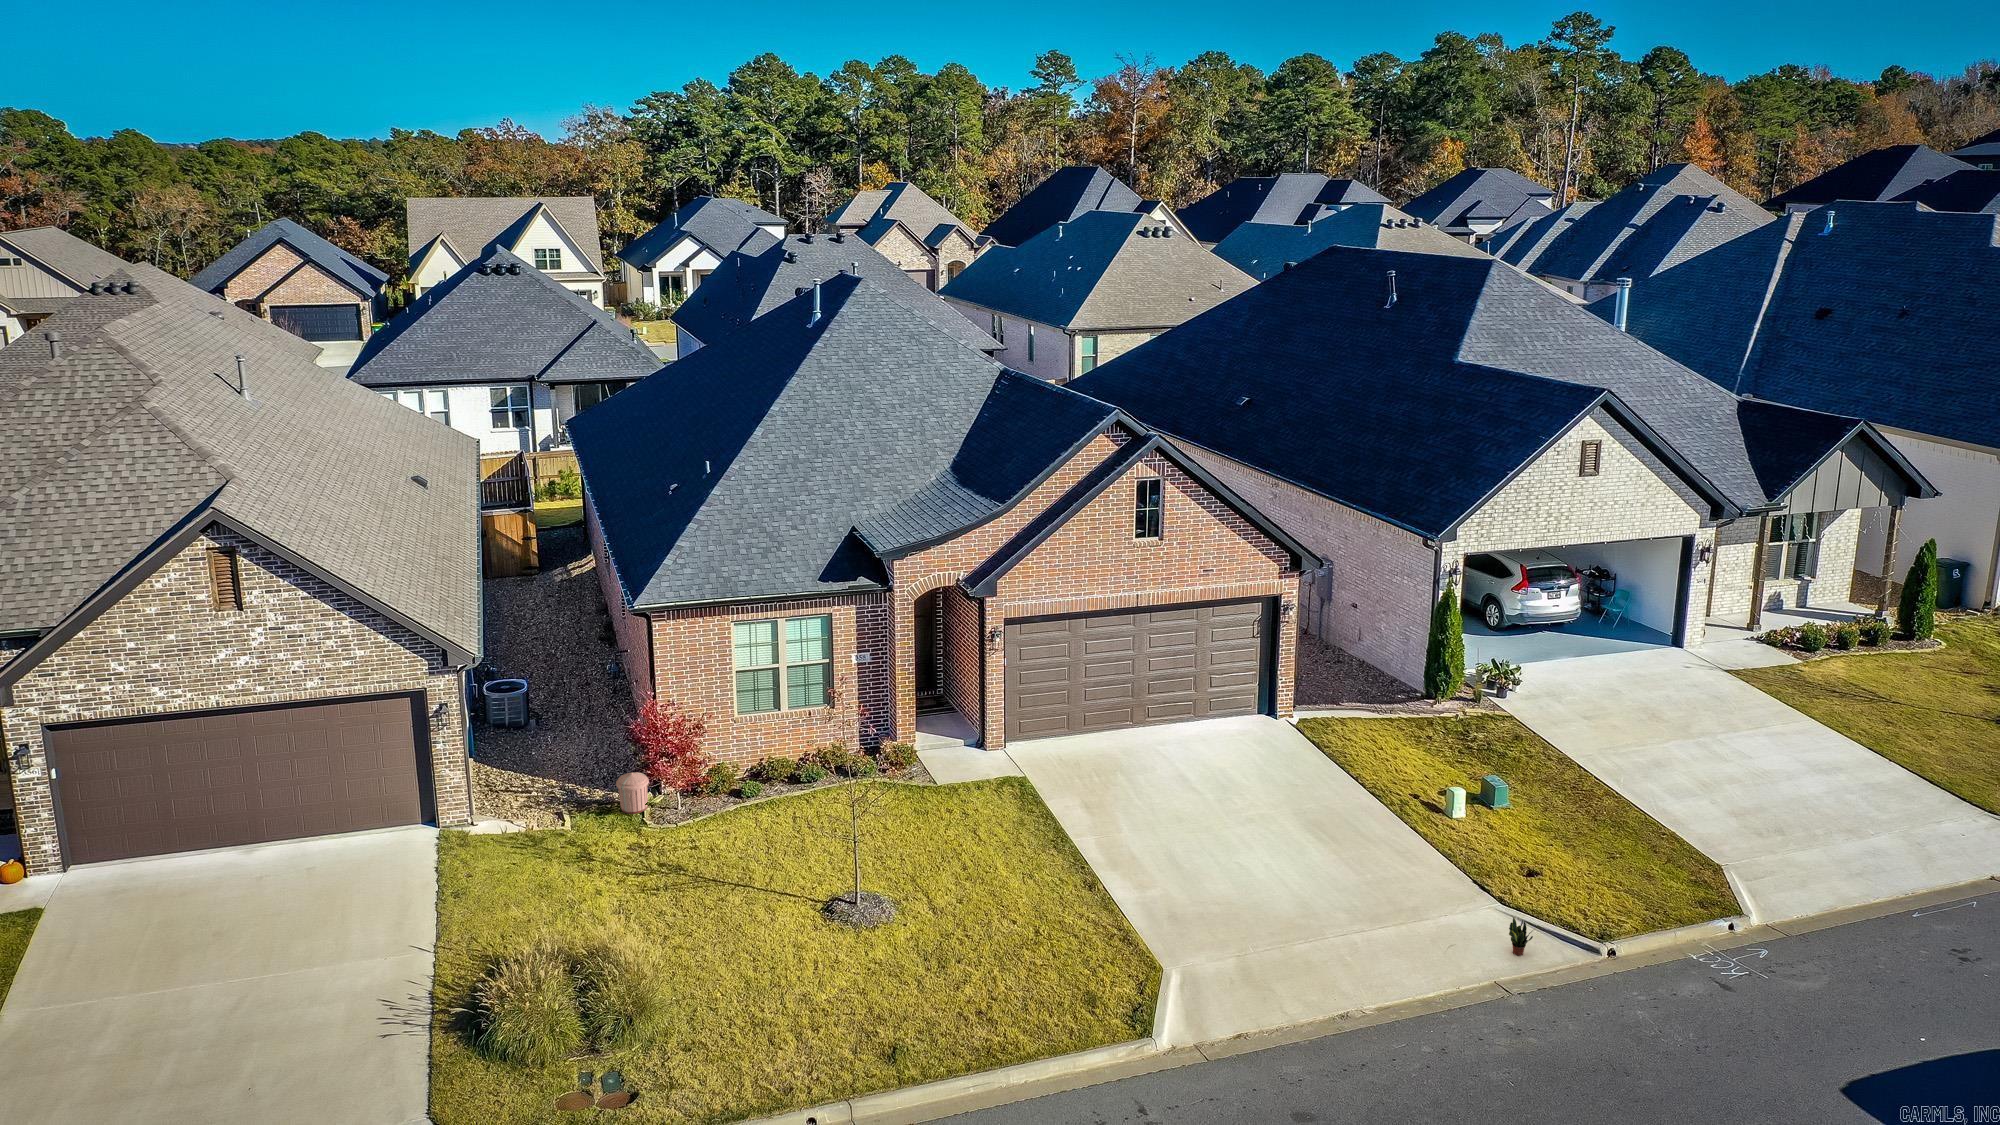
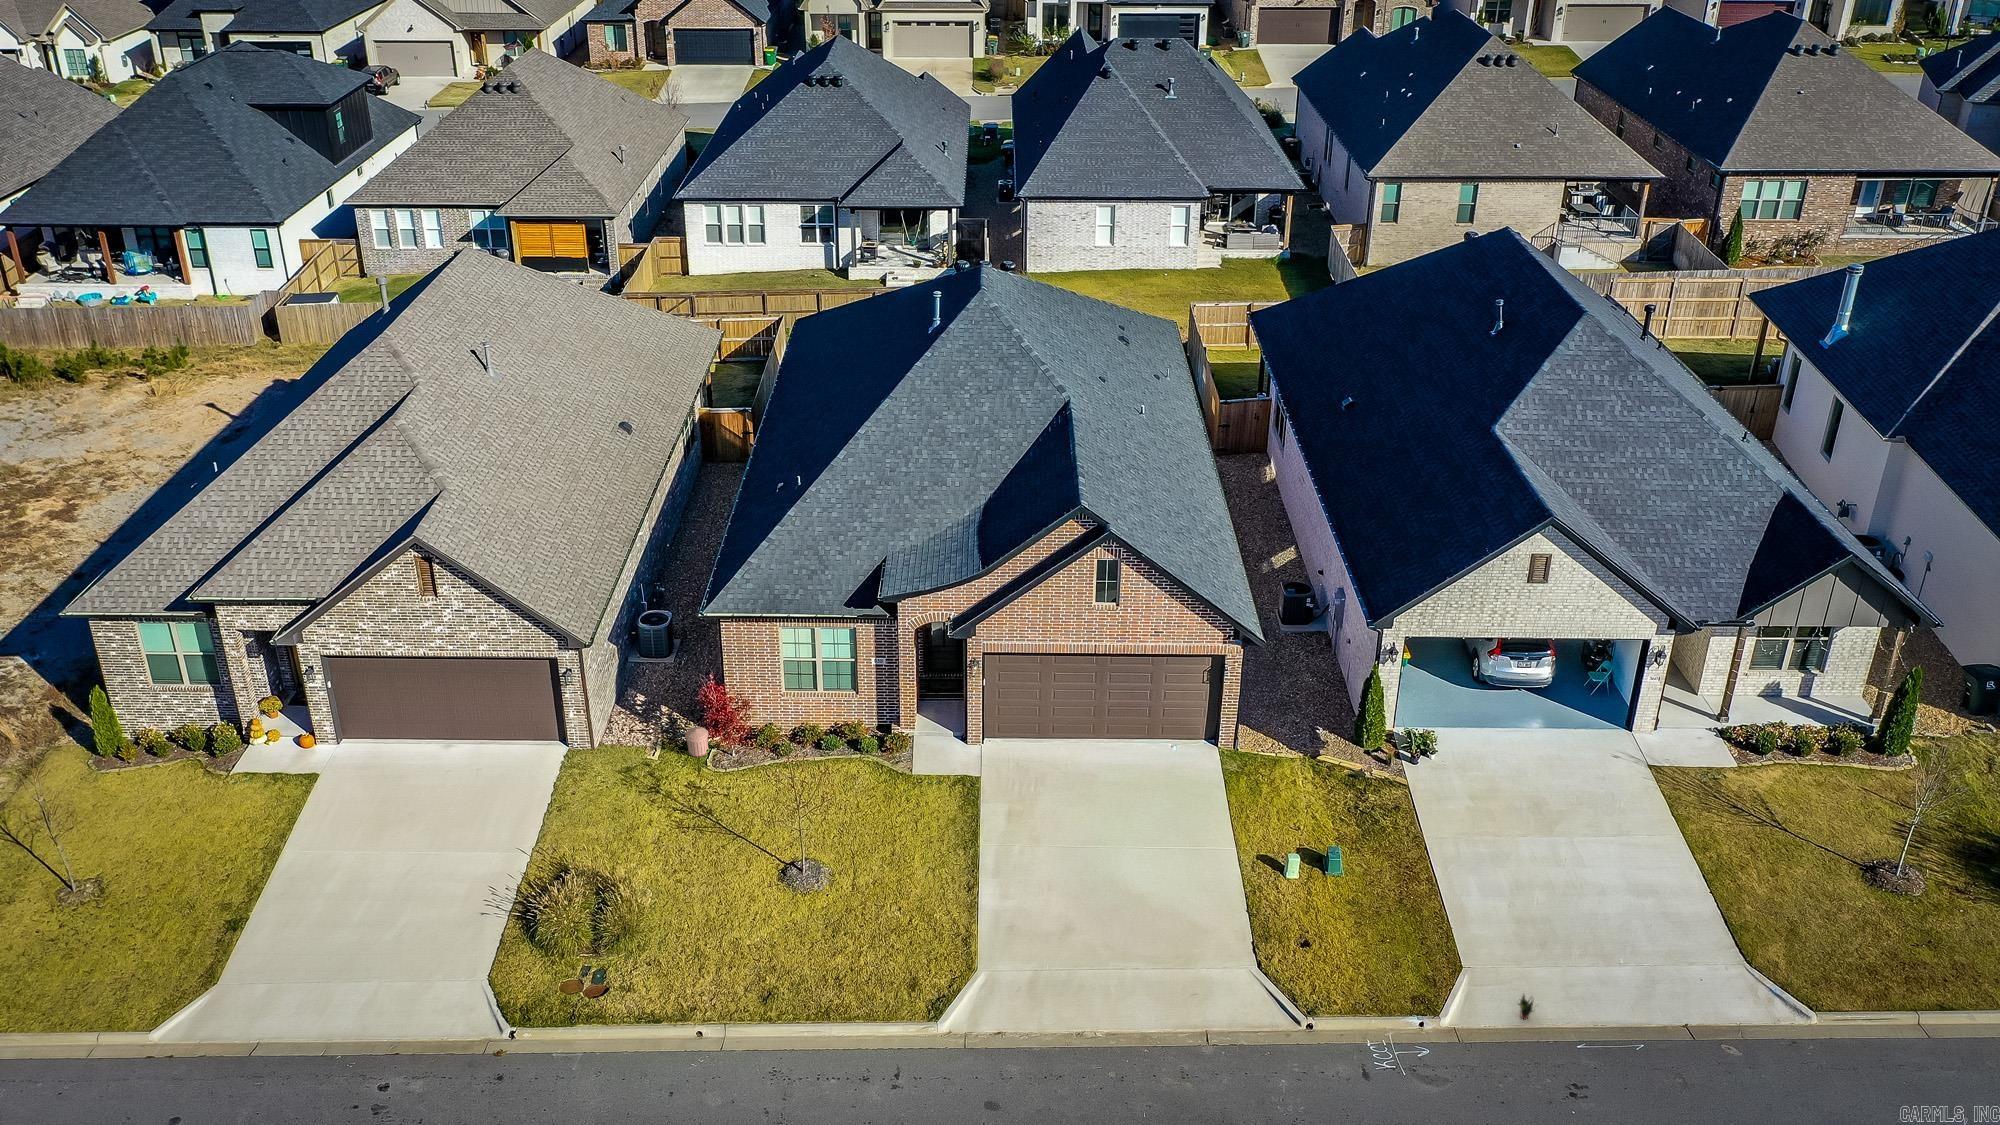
potted plant: present [1509,917,1533,956] -> present [1518,995,1533,1020]

